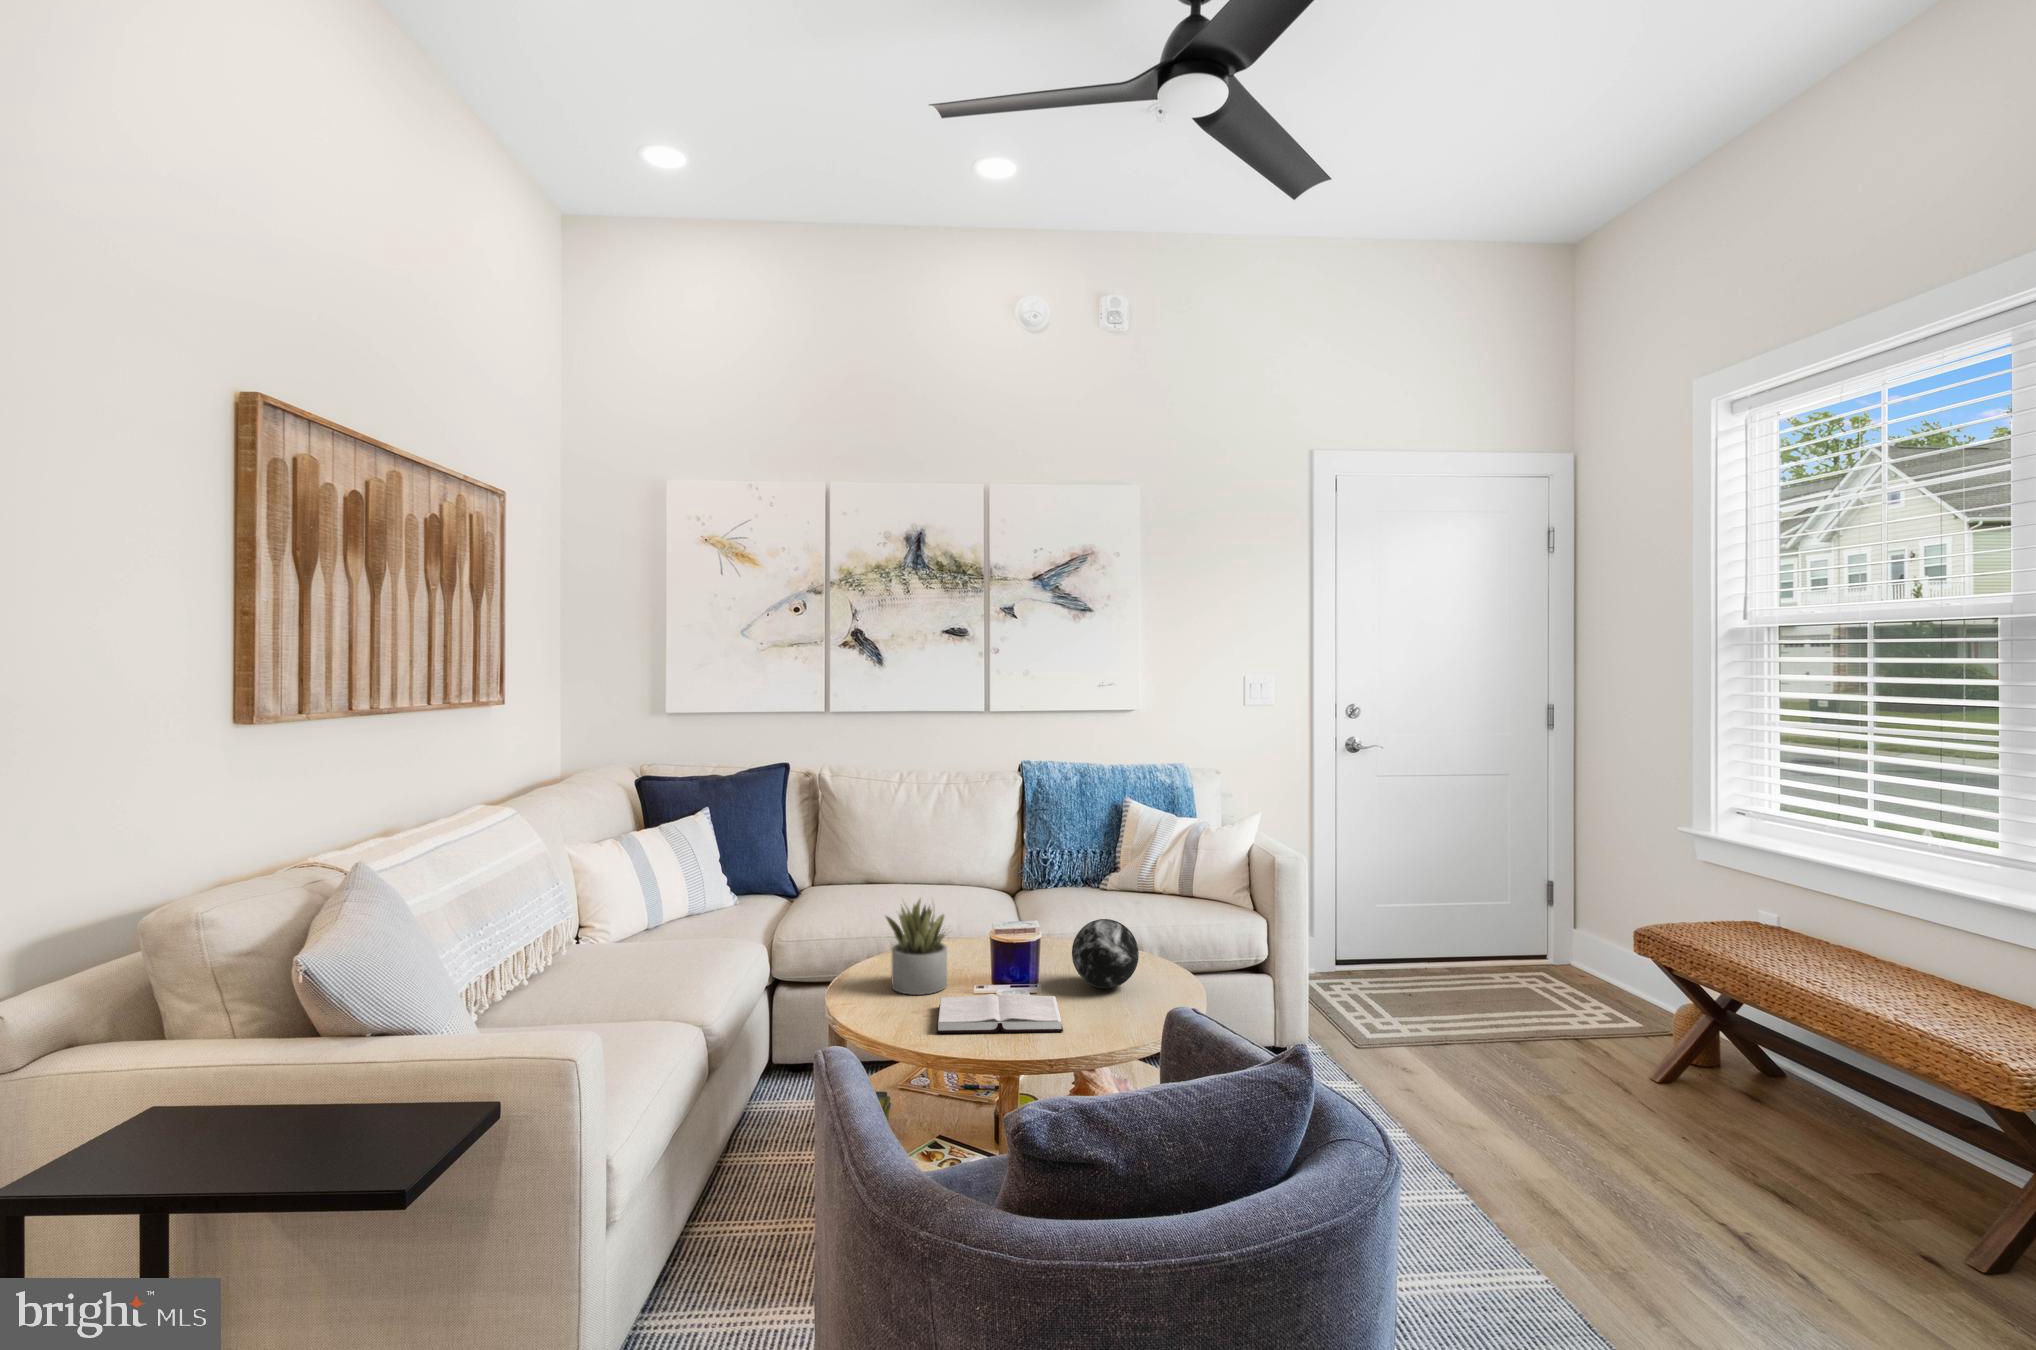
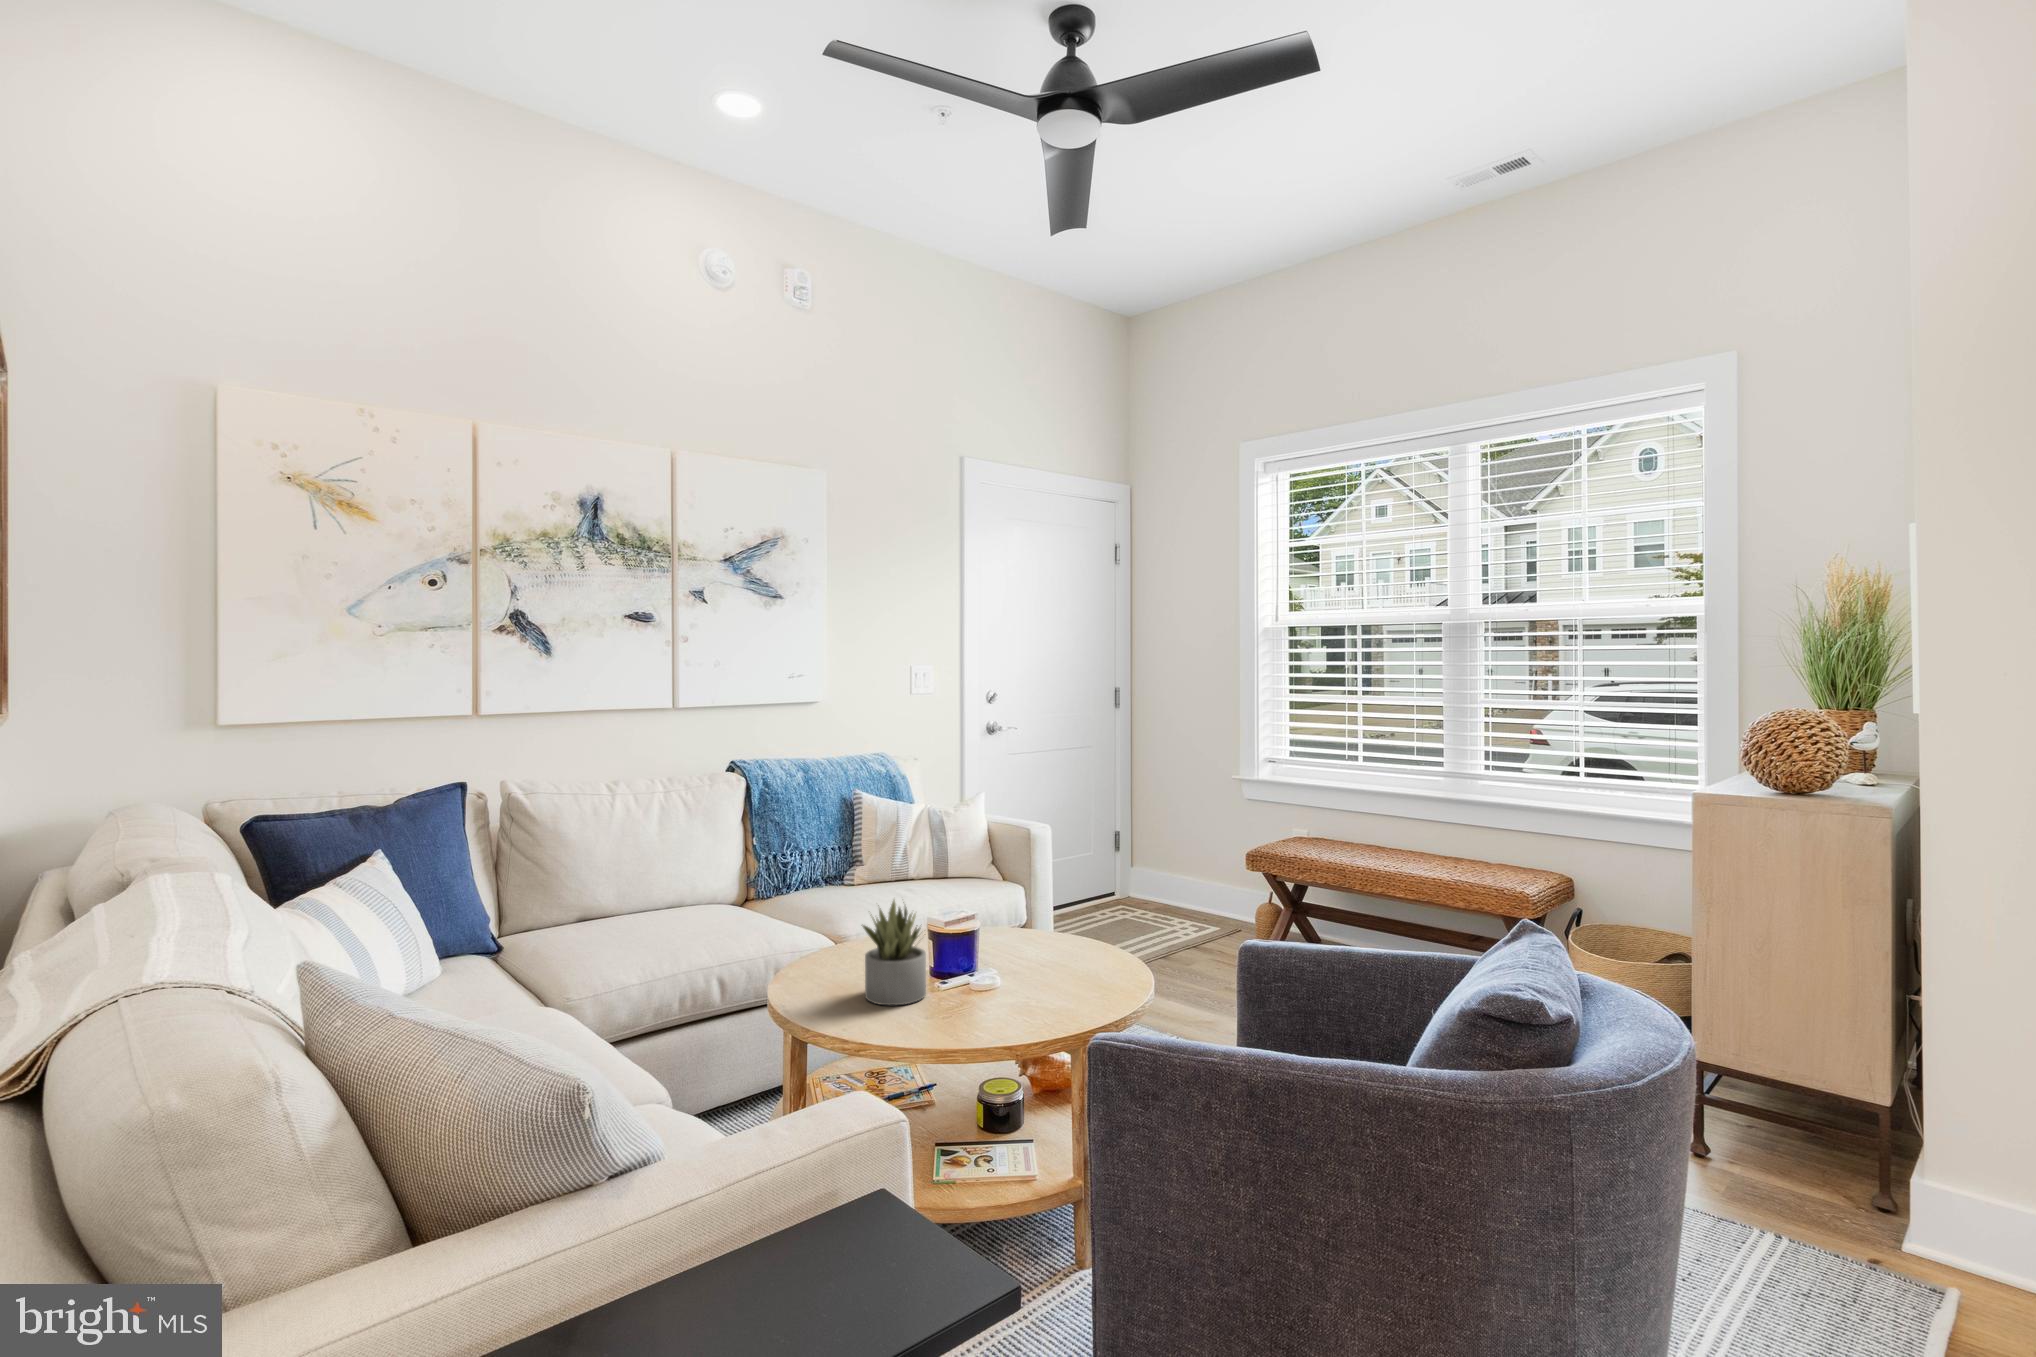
decorative orb: present [1072,919,1139,988] -> none [1018,892,1082,958]
hardback book: present [937,993,1063,1033] -> none [956,971,1099,1027]

